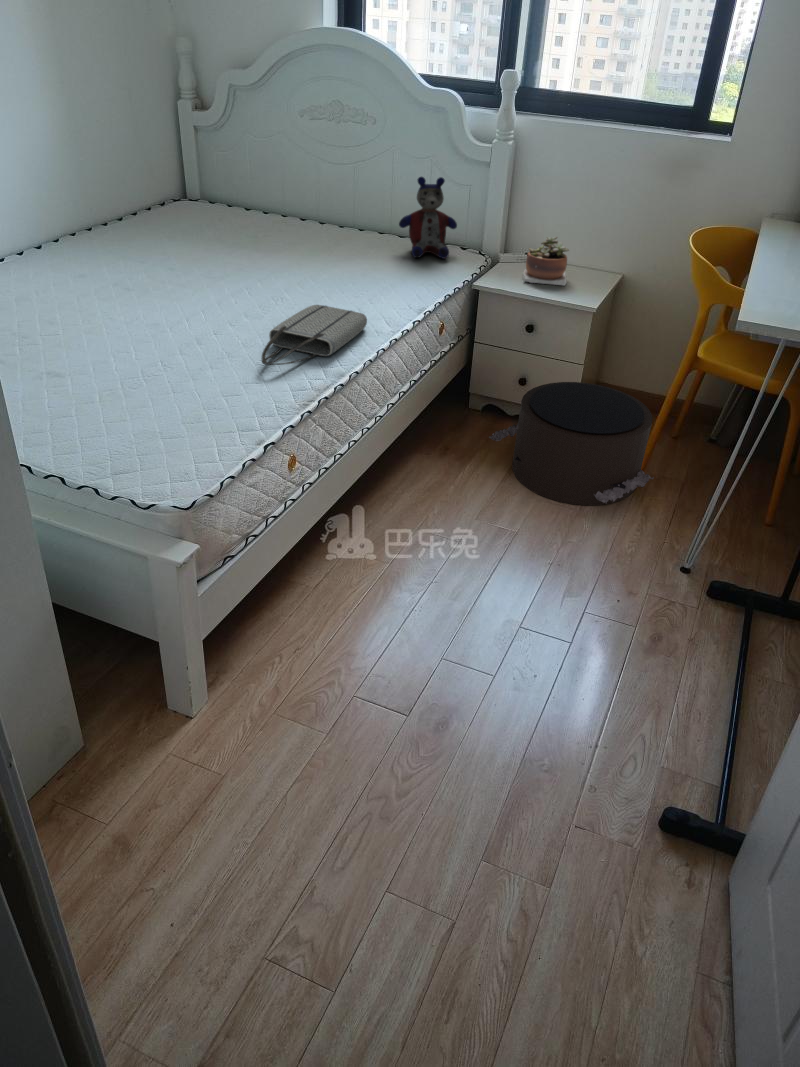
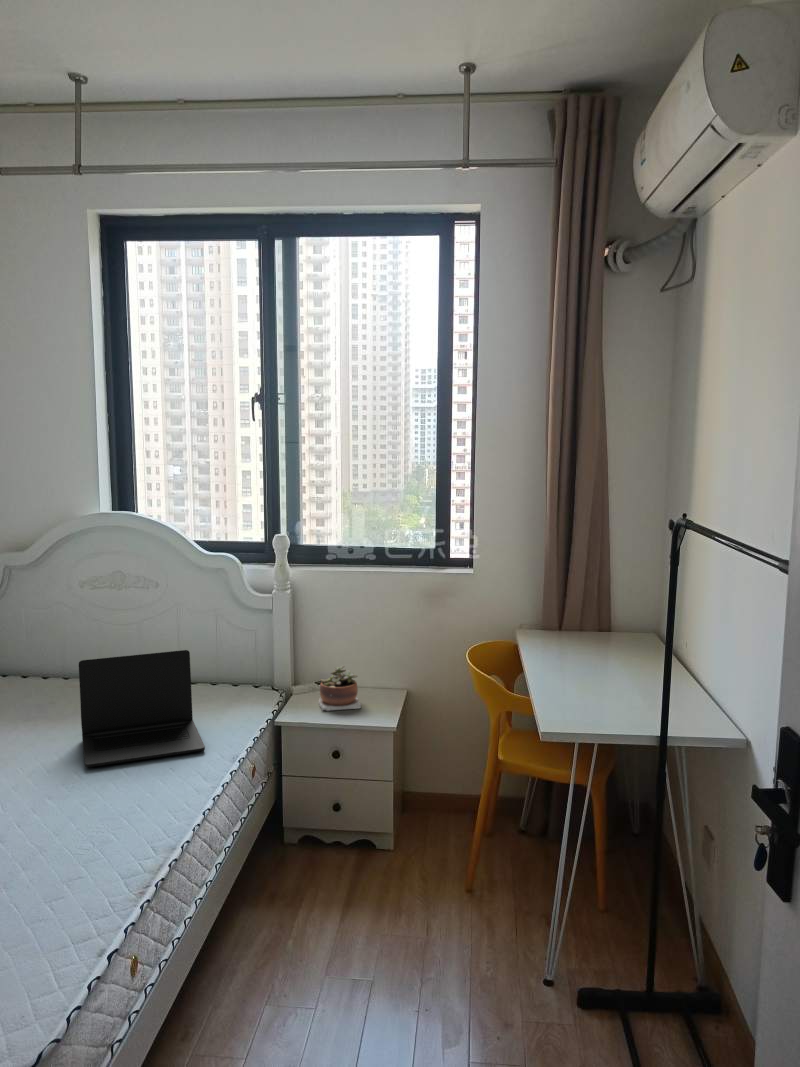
stuffed bear: present [399,177,457,259] -> none [193,628,249,704]
laptop: none [280,188,394,298] -> present [79,650,205,767]
tote bag: present [262,305,367,365] -> none [84,773,186,854]
pouf: present [489,382,654,505] -> none [317,797,487,930]

